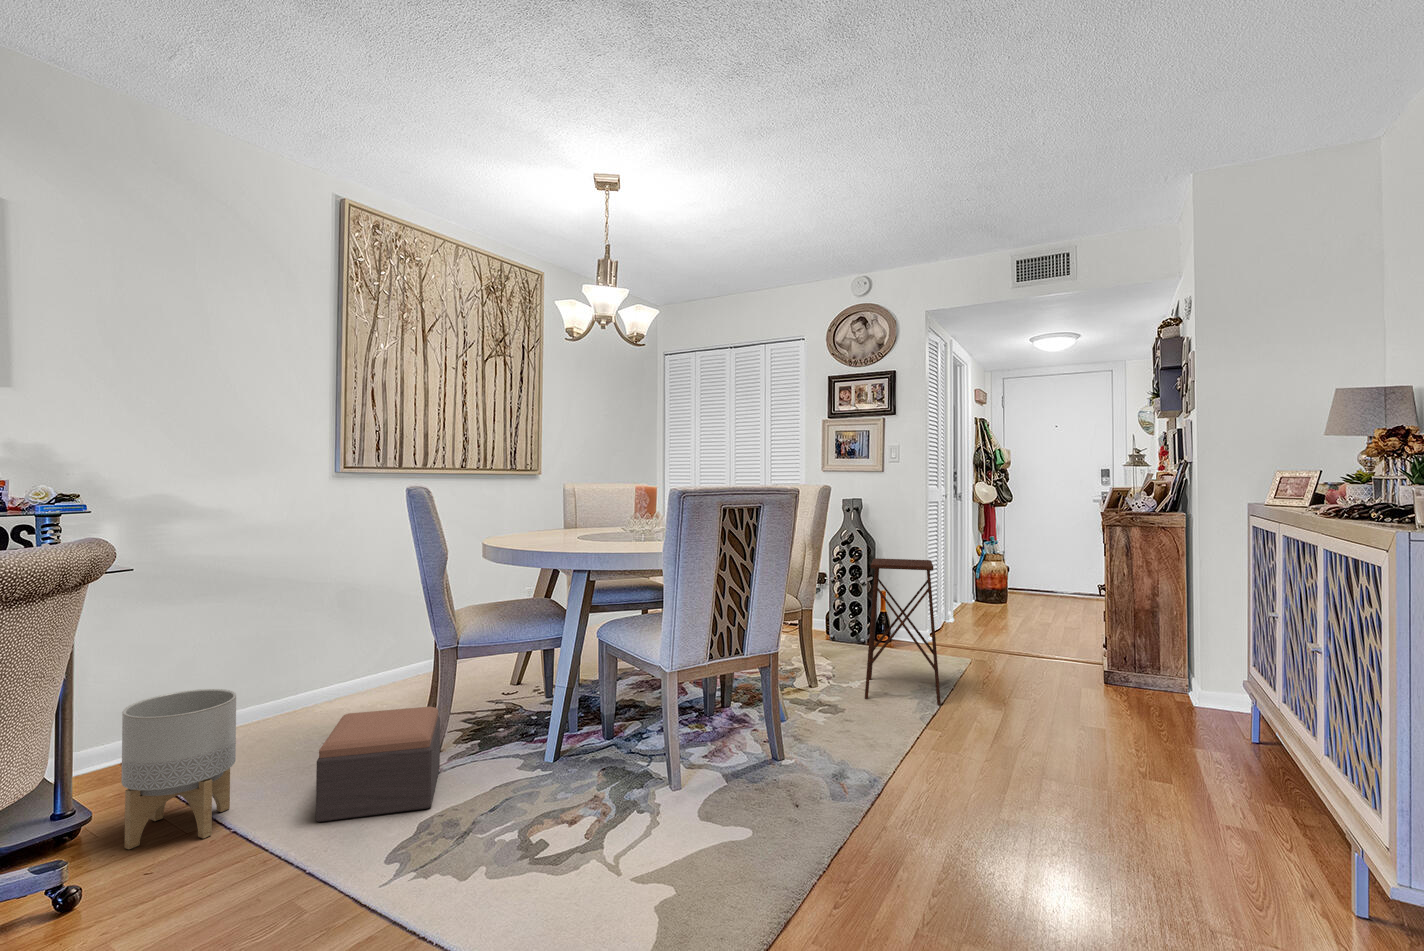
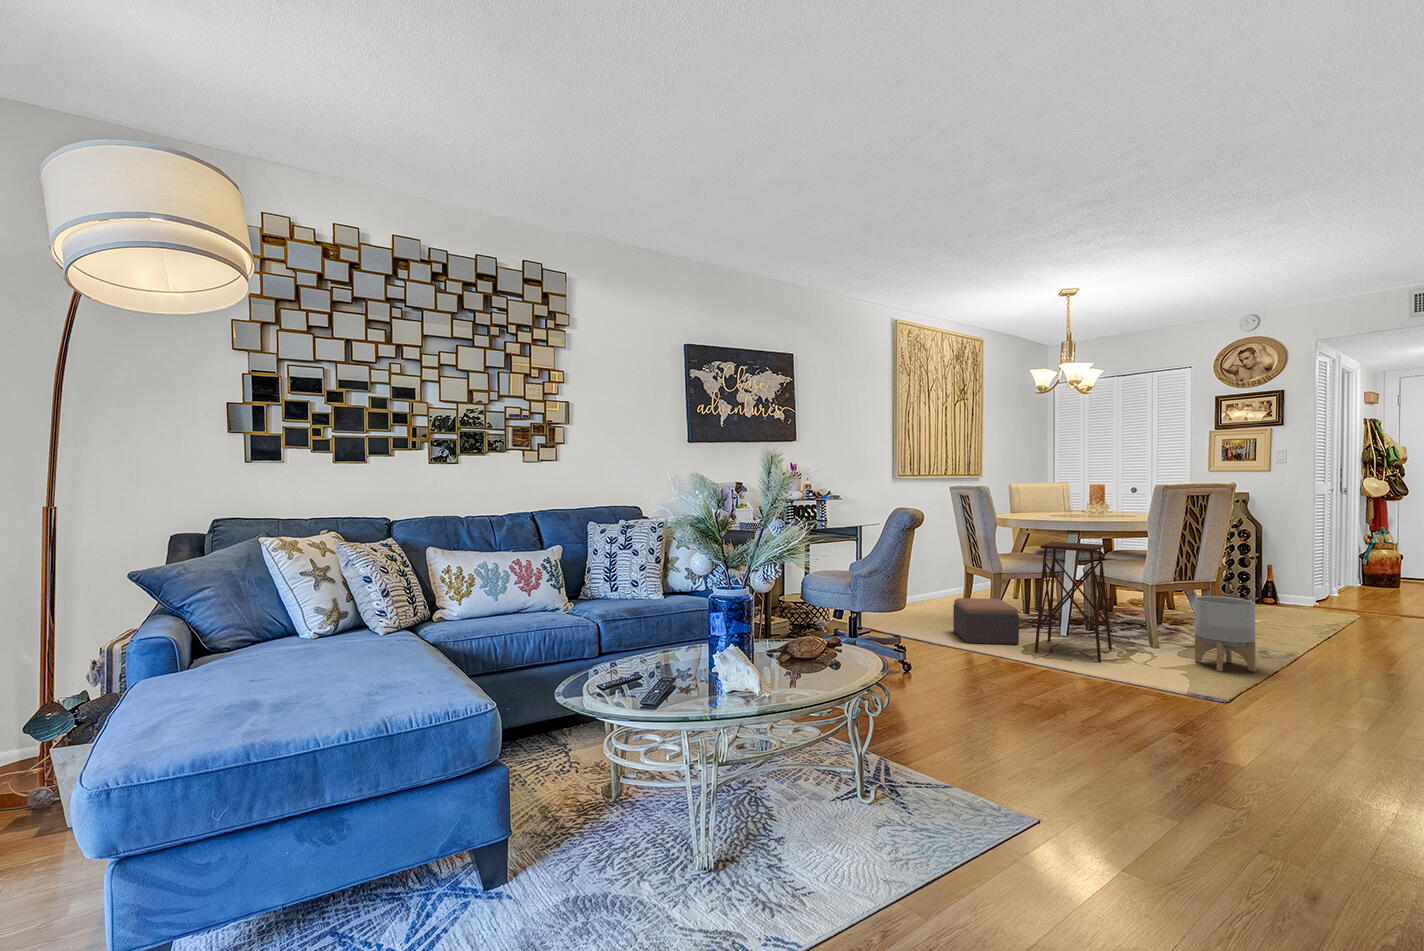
side table: present [865,558,941,705] -> present [1035,542,1112,662]
planter: present [122,689,236,849] -> present [1195,596,1256,672]

